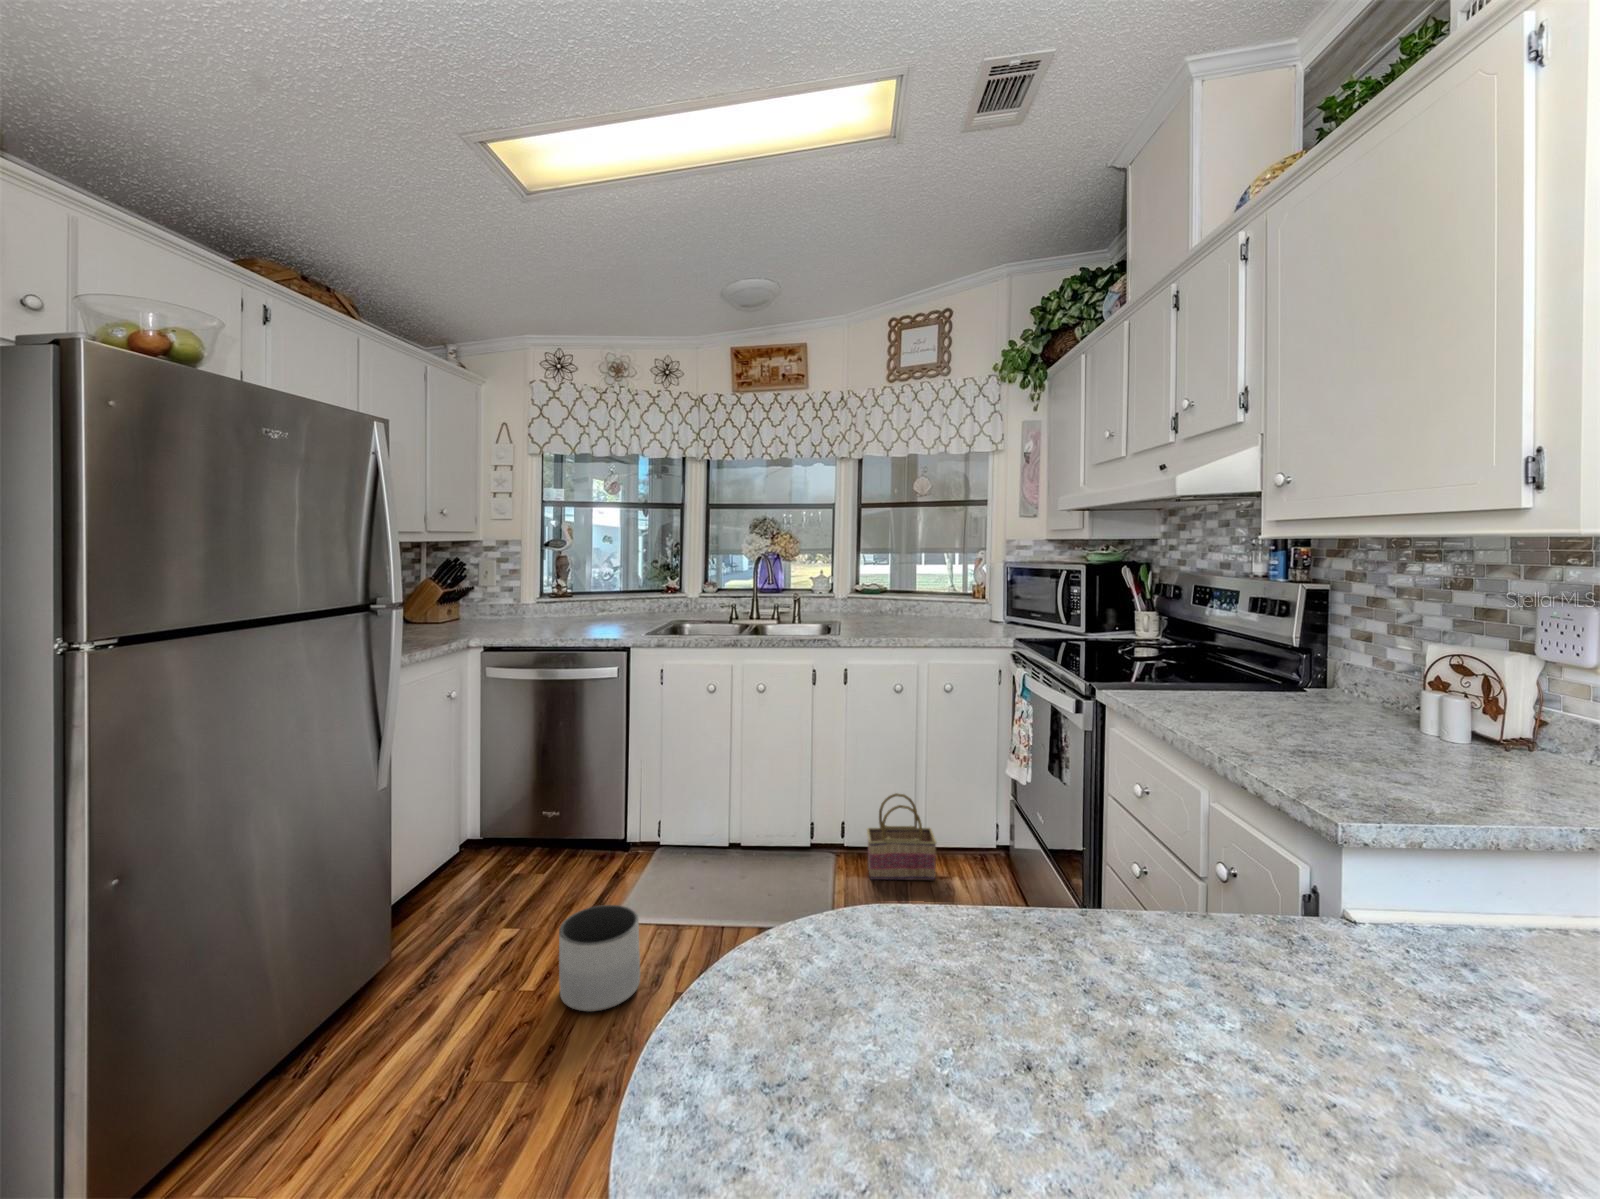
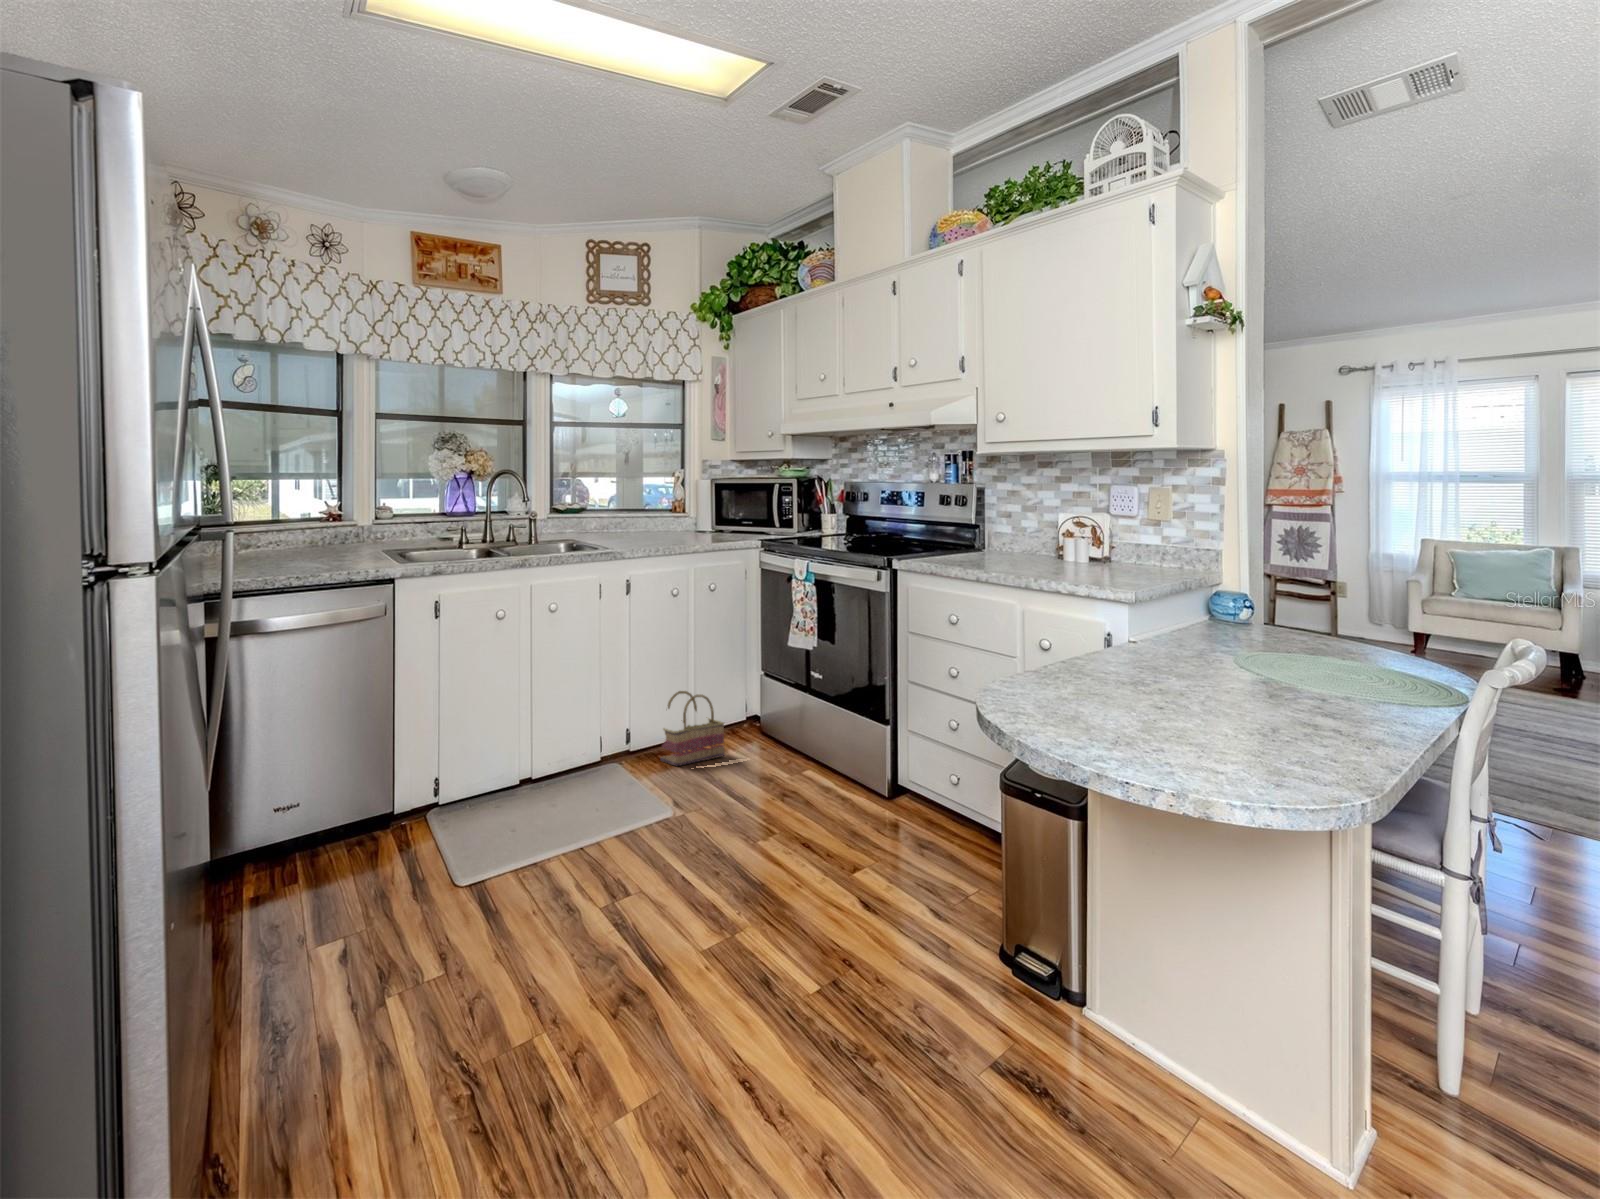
planter: present [559,905,640,1012] -> none [533,786,608,869]

